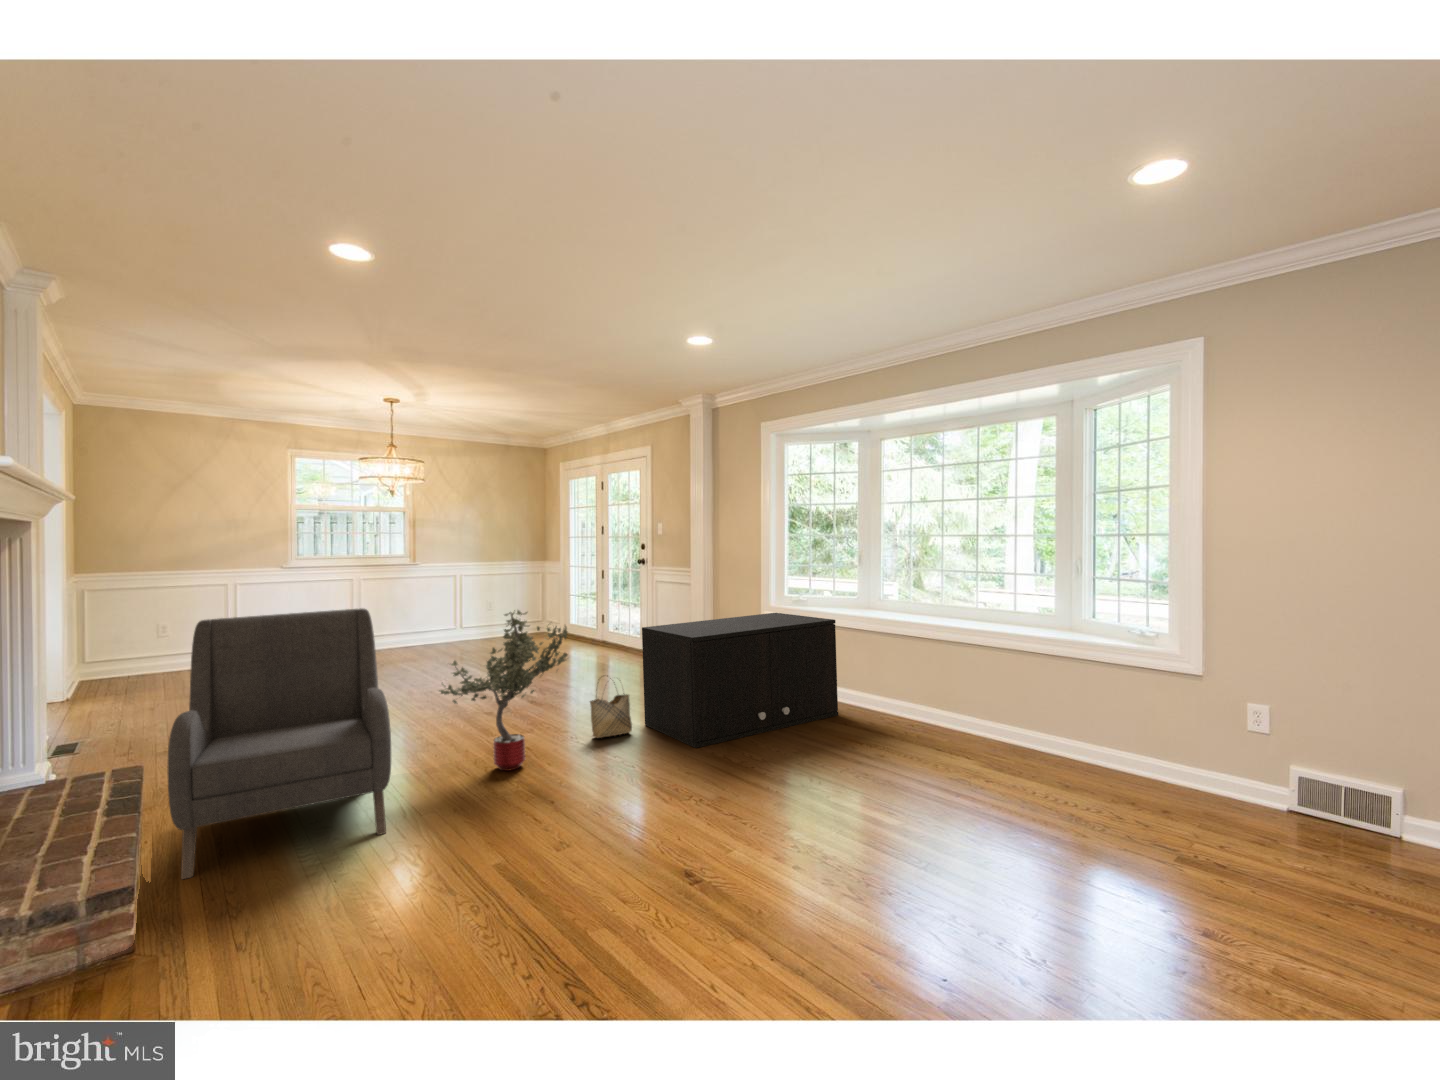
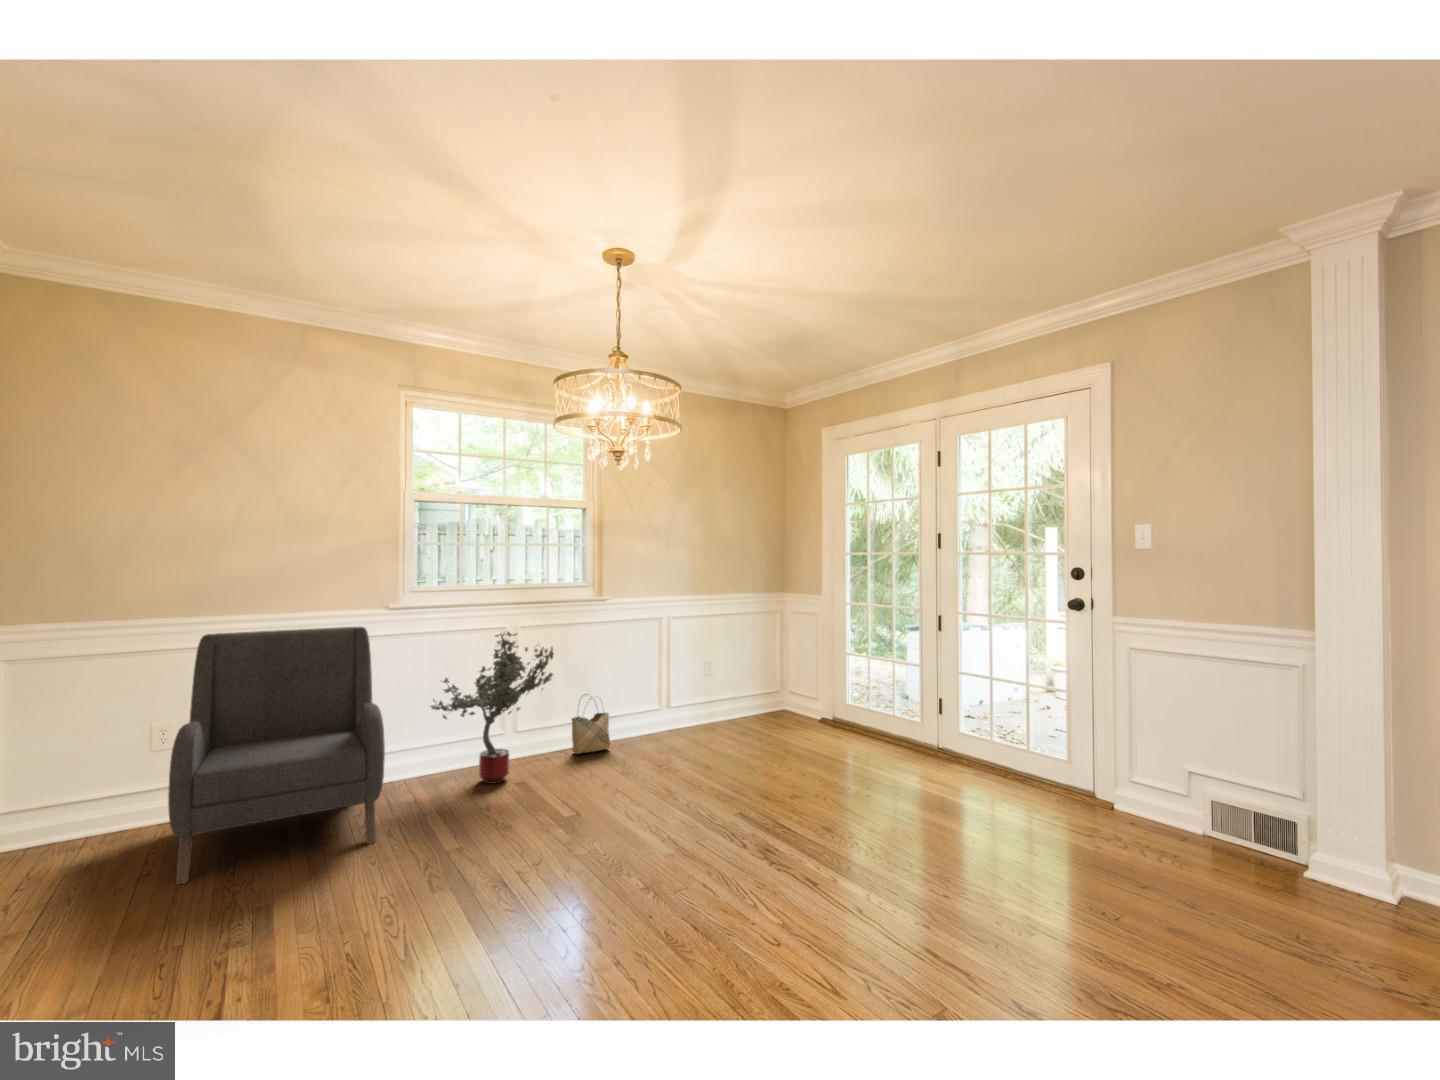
storage cabinet: present [642,613,838,748] -> none [622,639,802,765]

